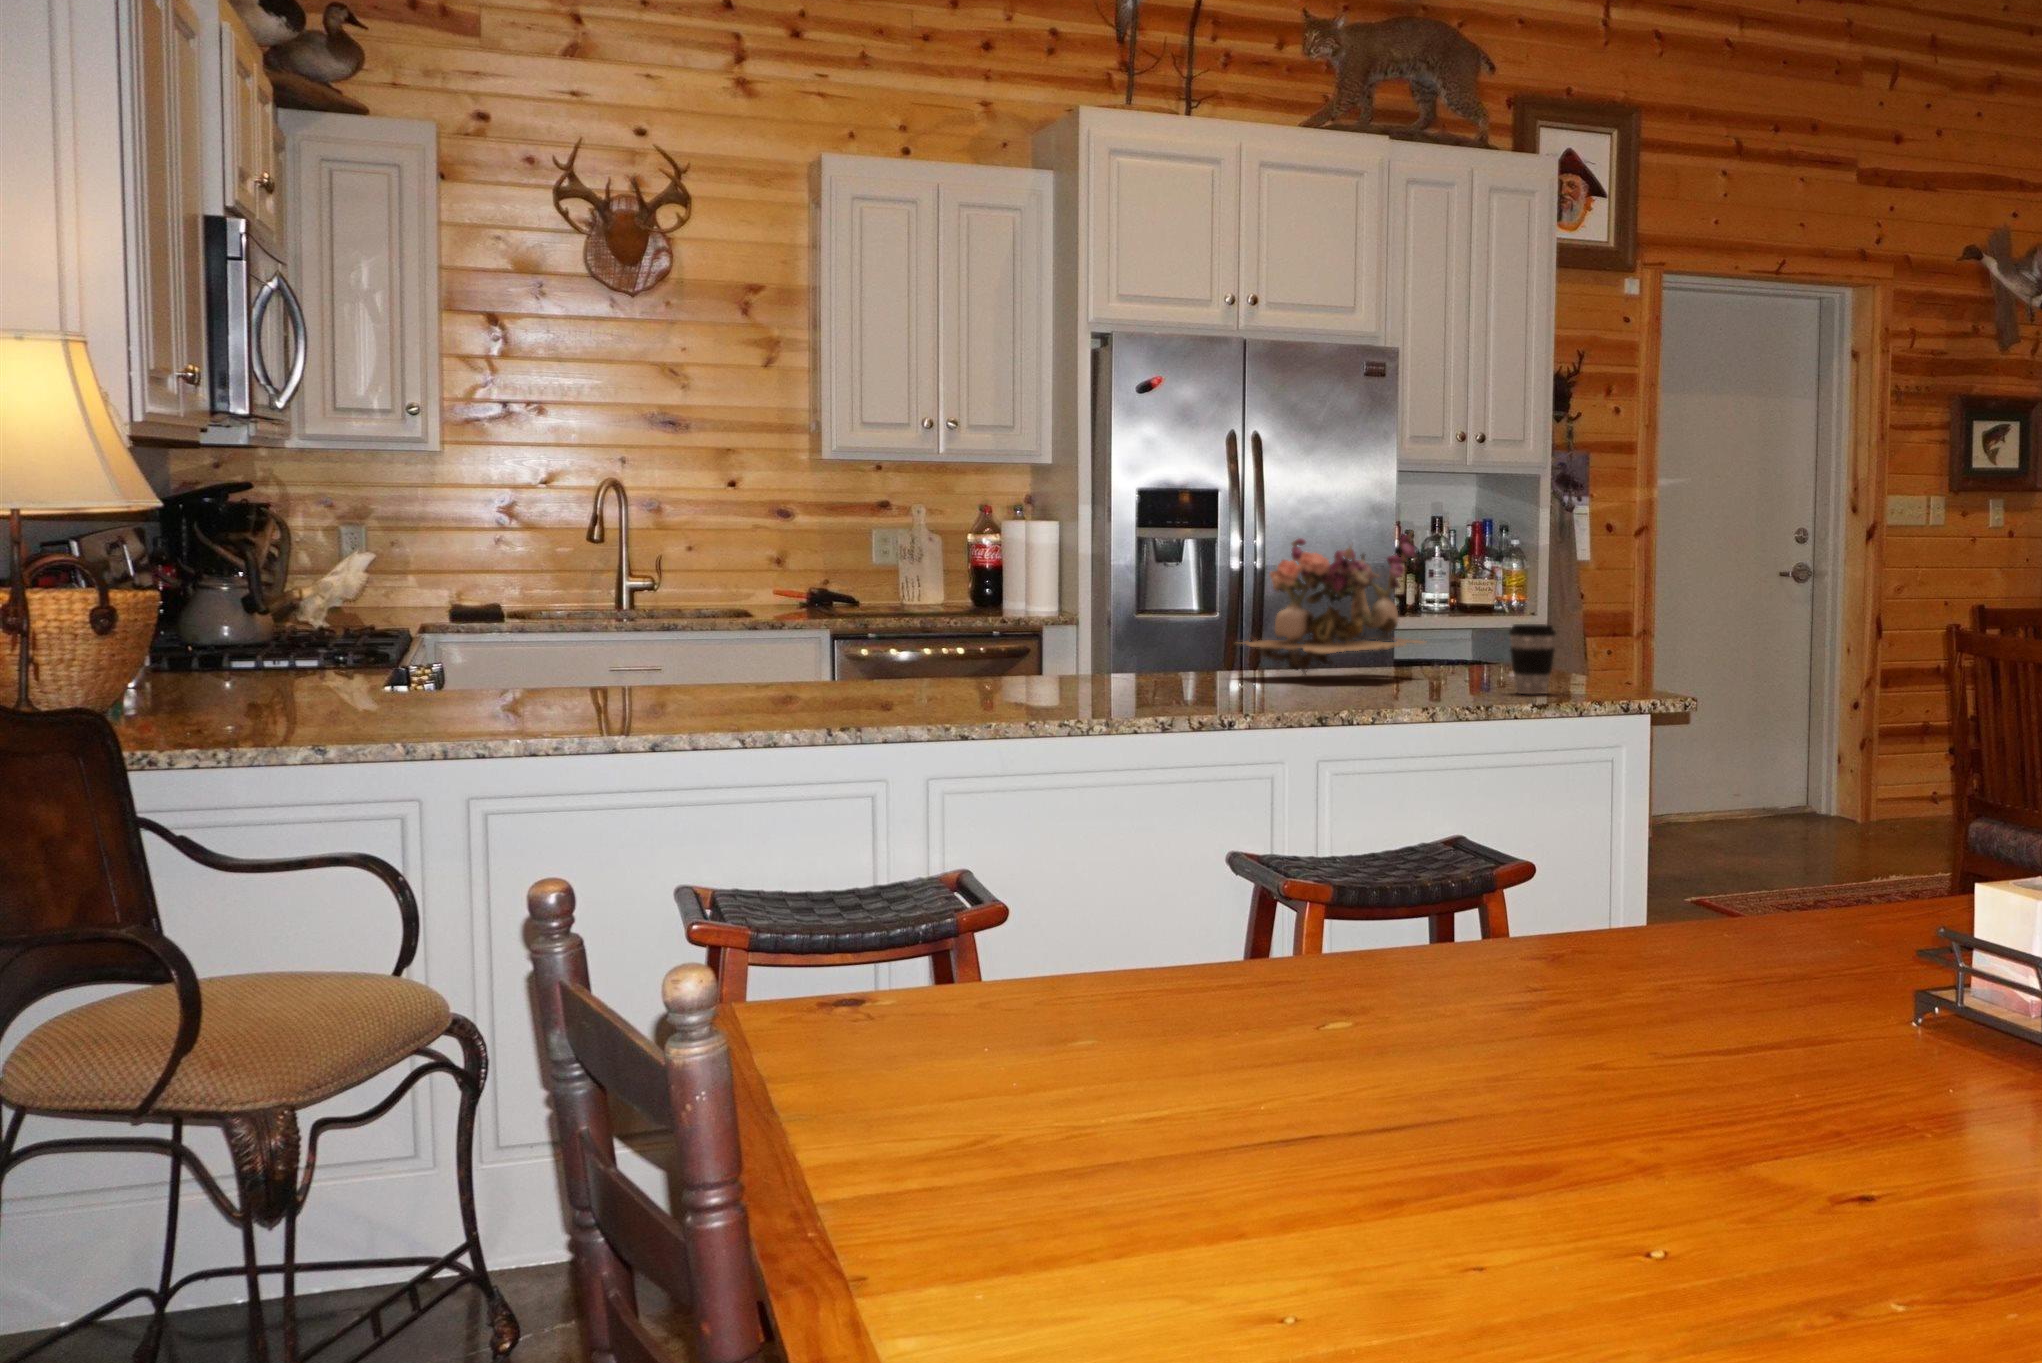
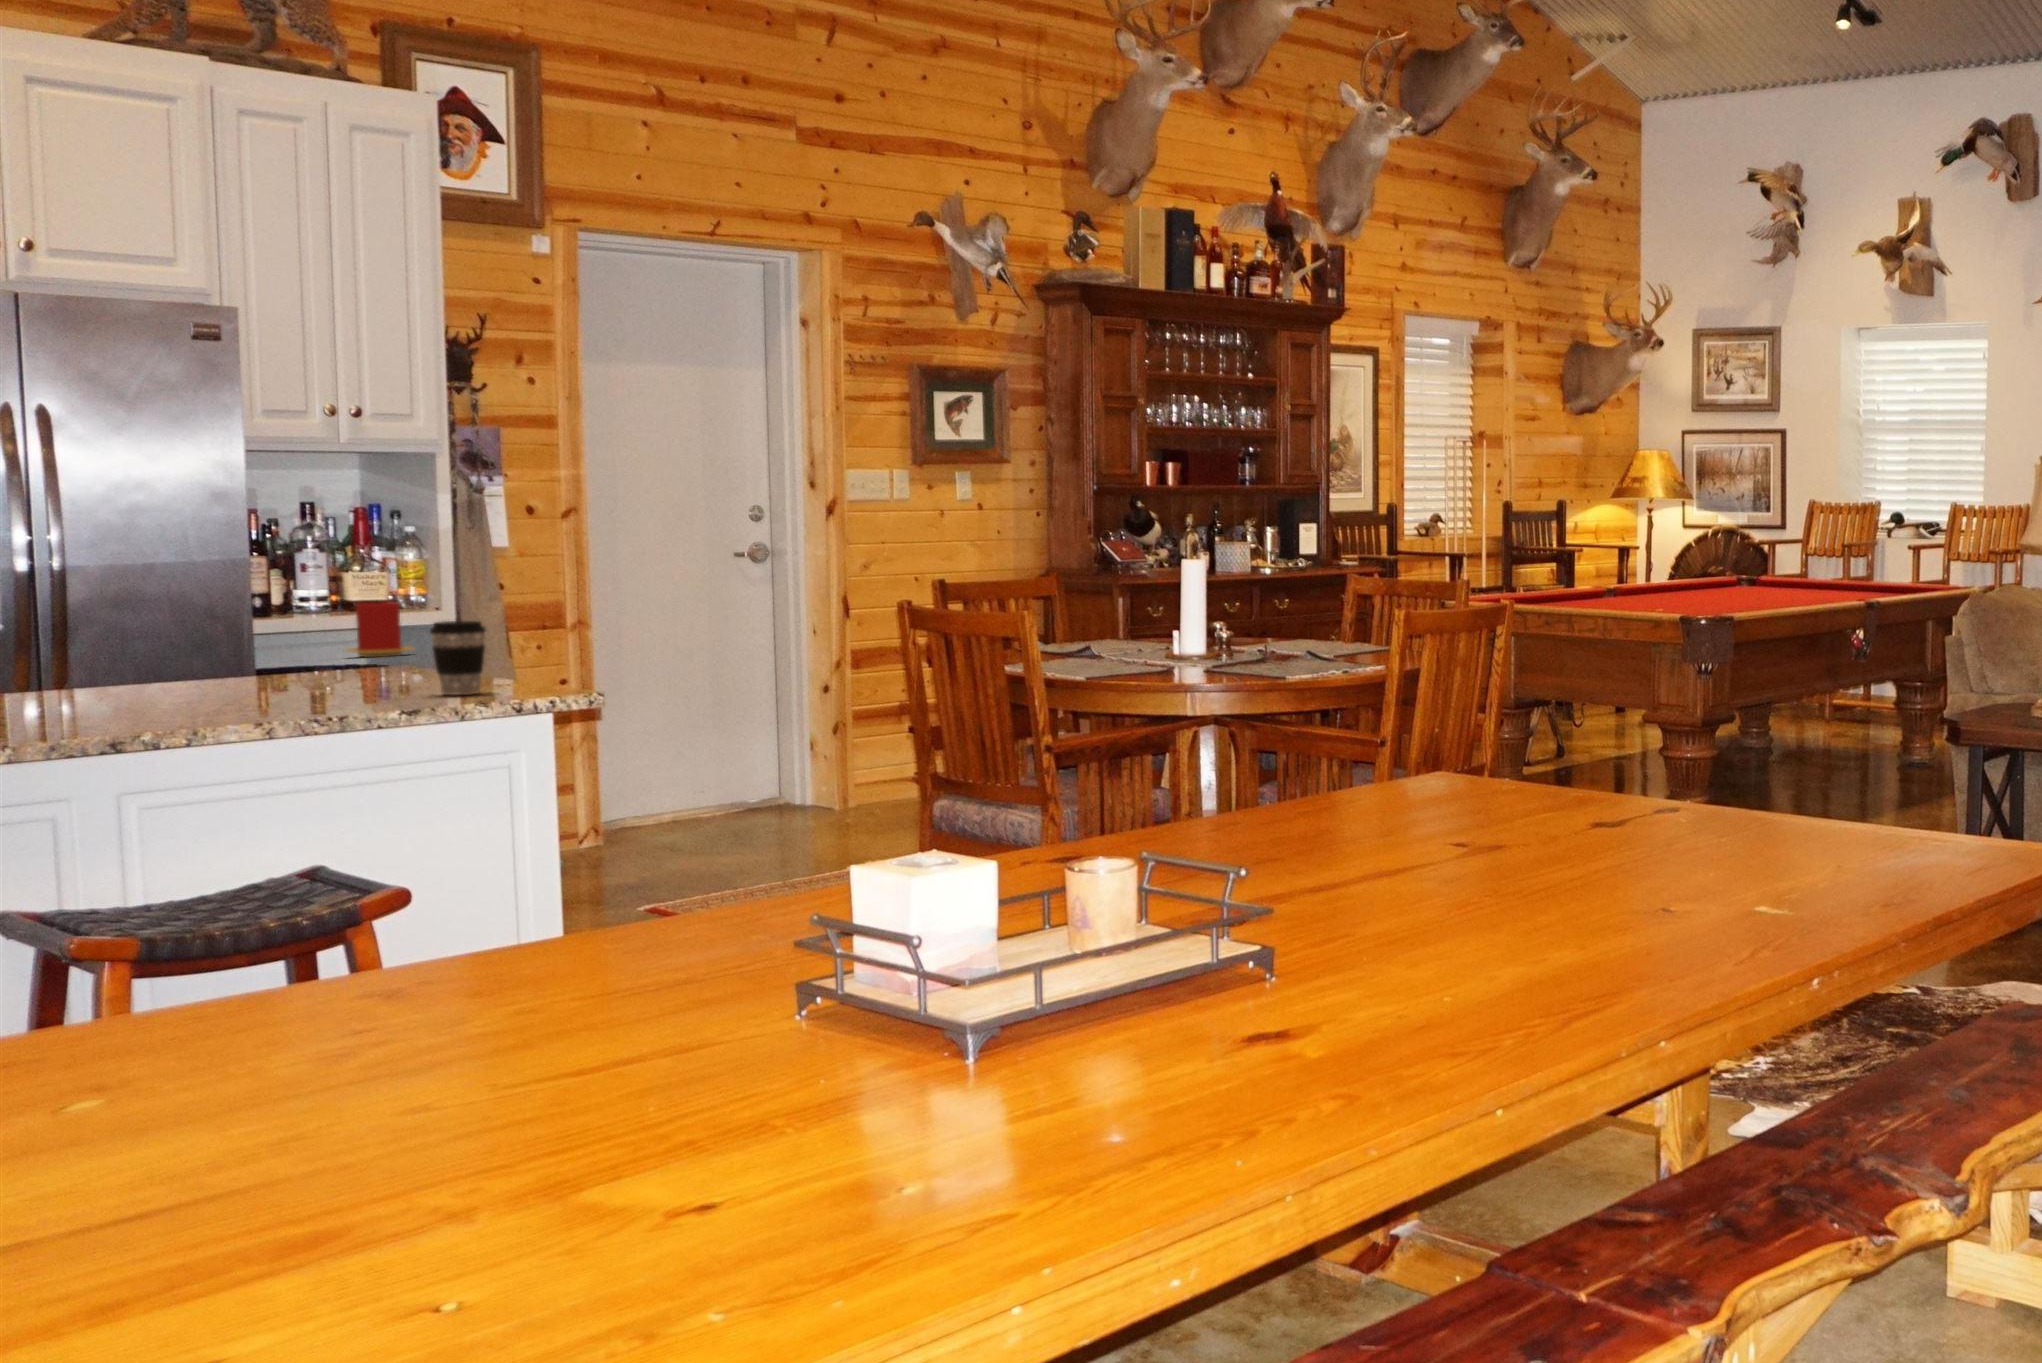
flower arrangement: present [1244,534,1423,674] -> none [71,524,326,693]
candle: none [1456,604,1512,653] -> present [345,602,414,657]

